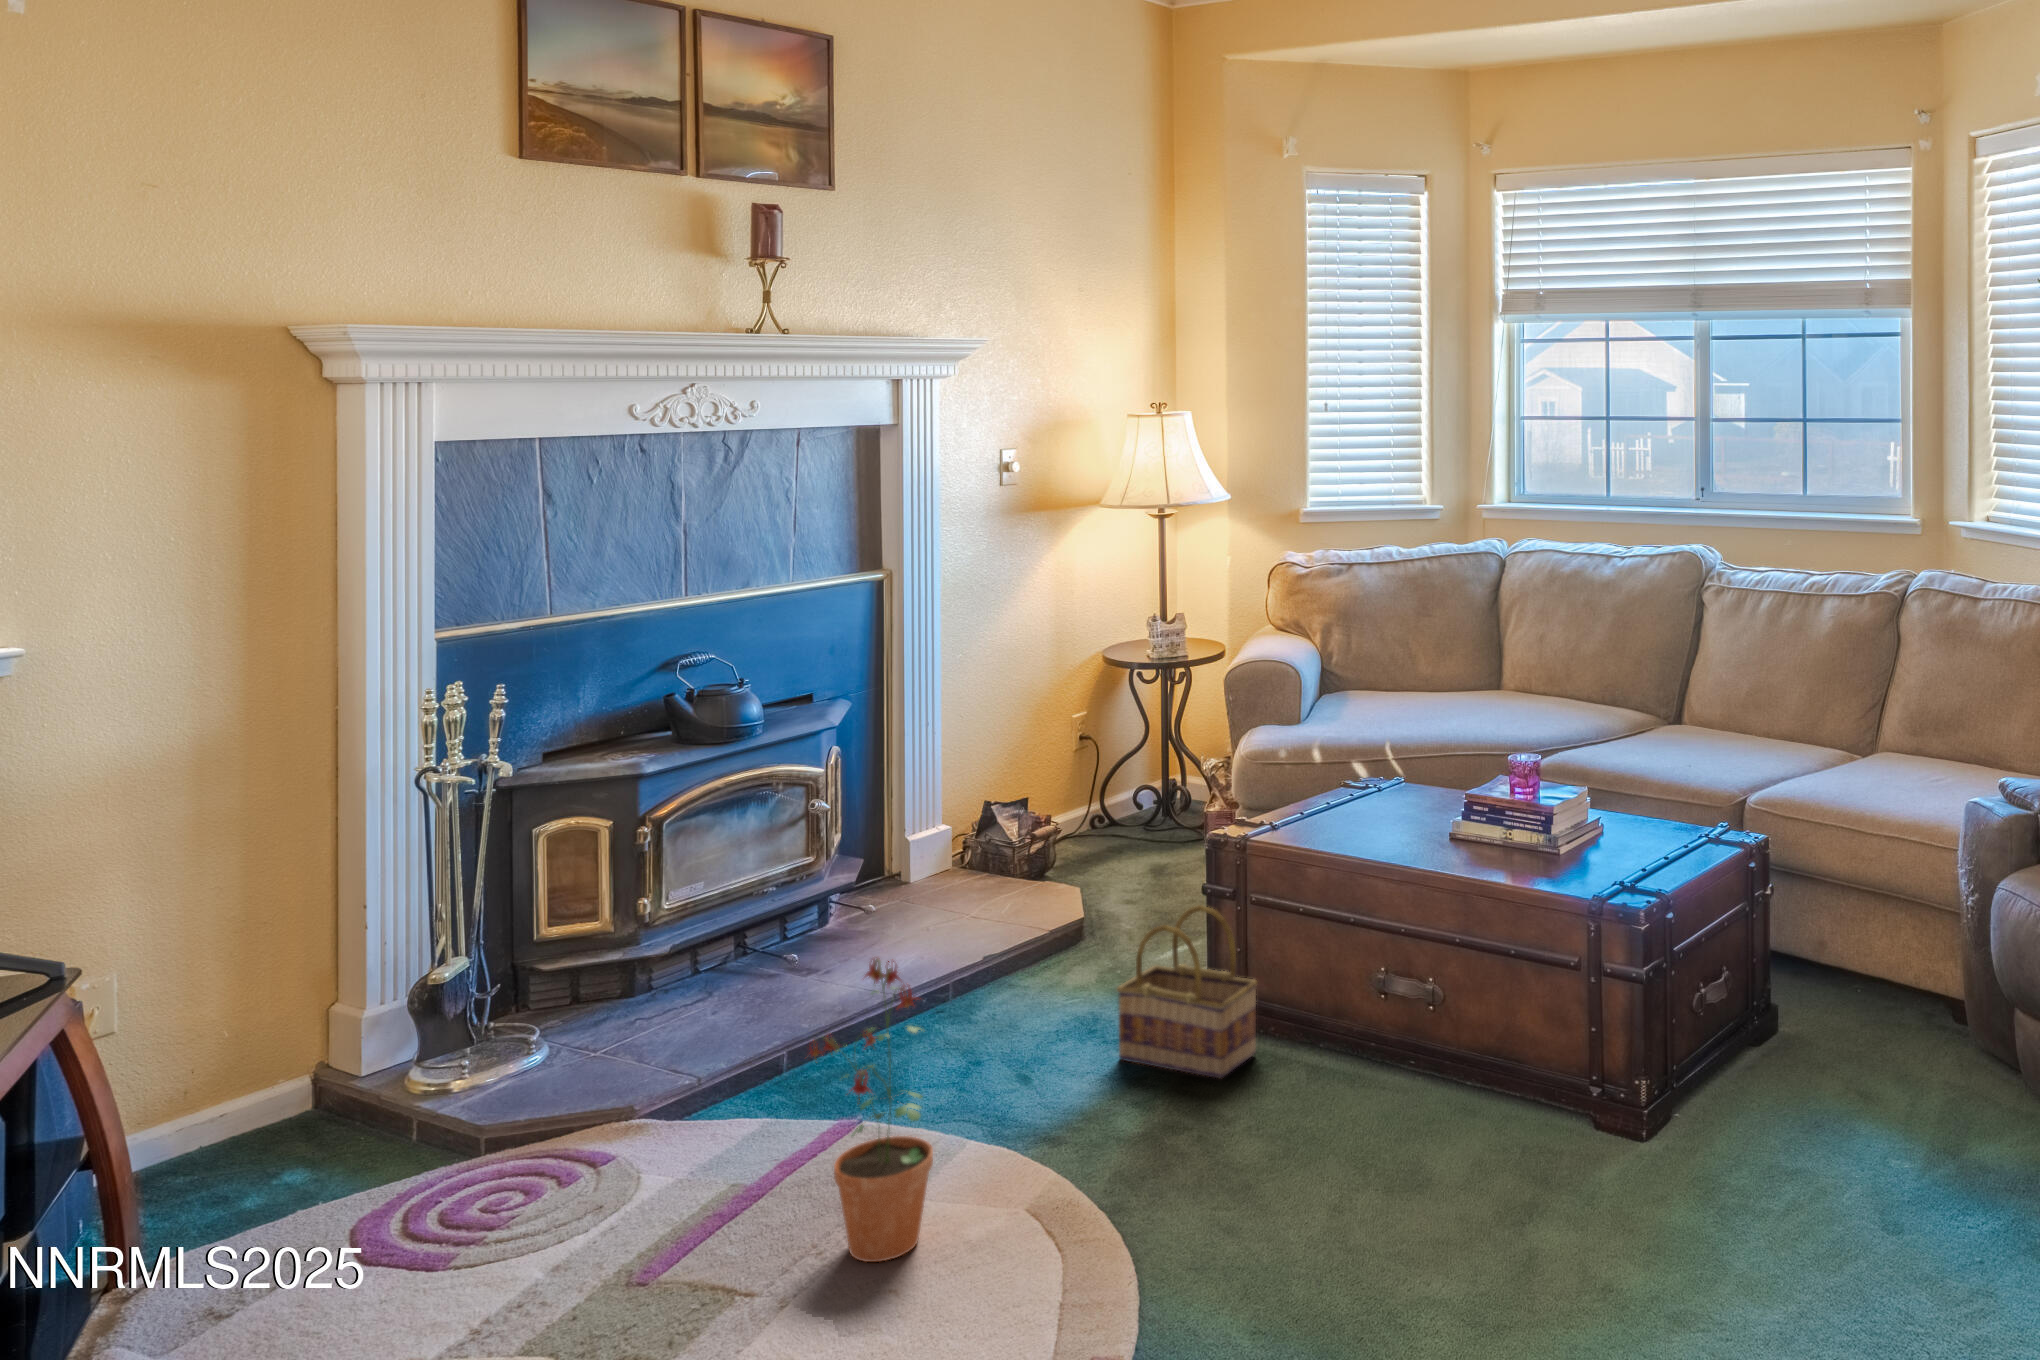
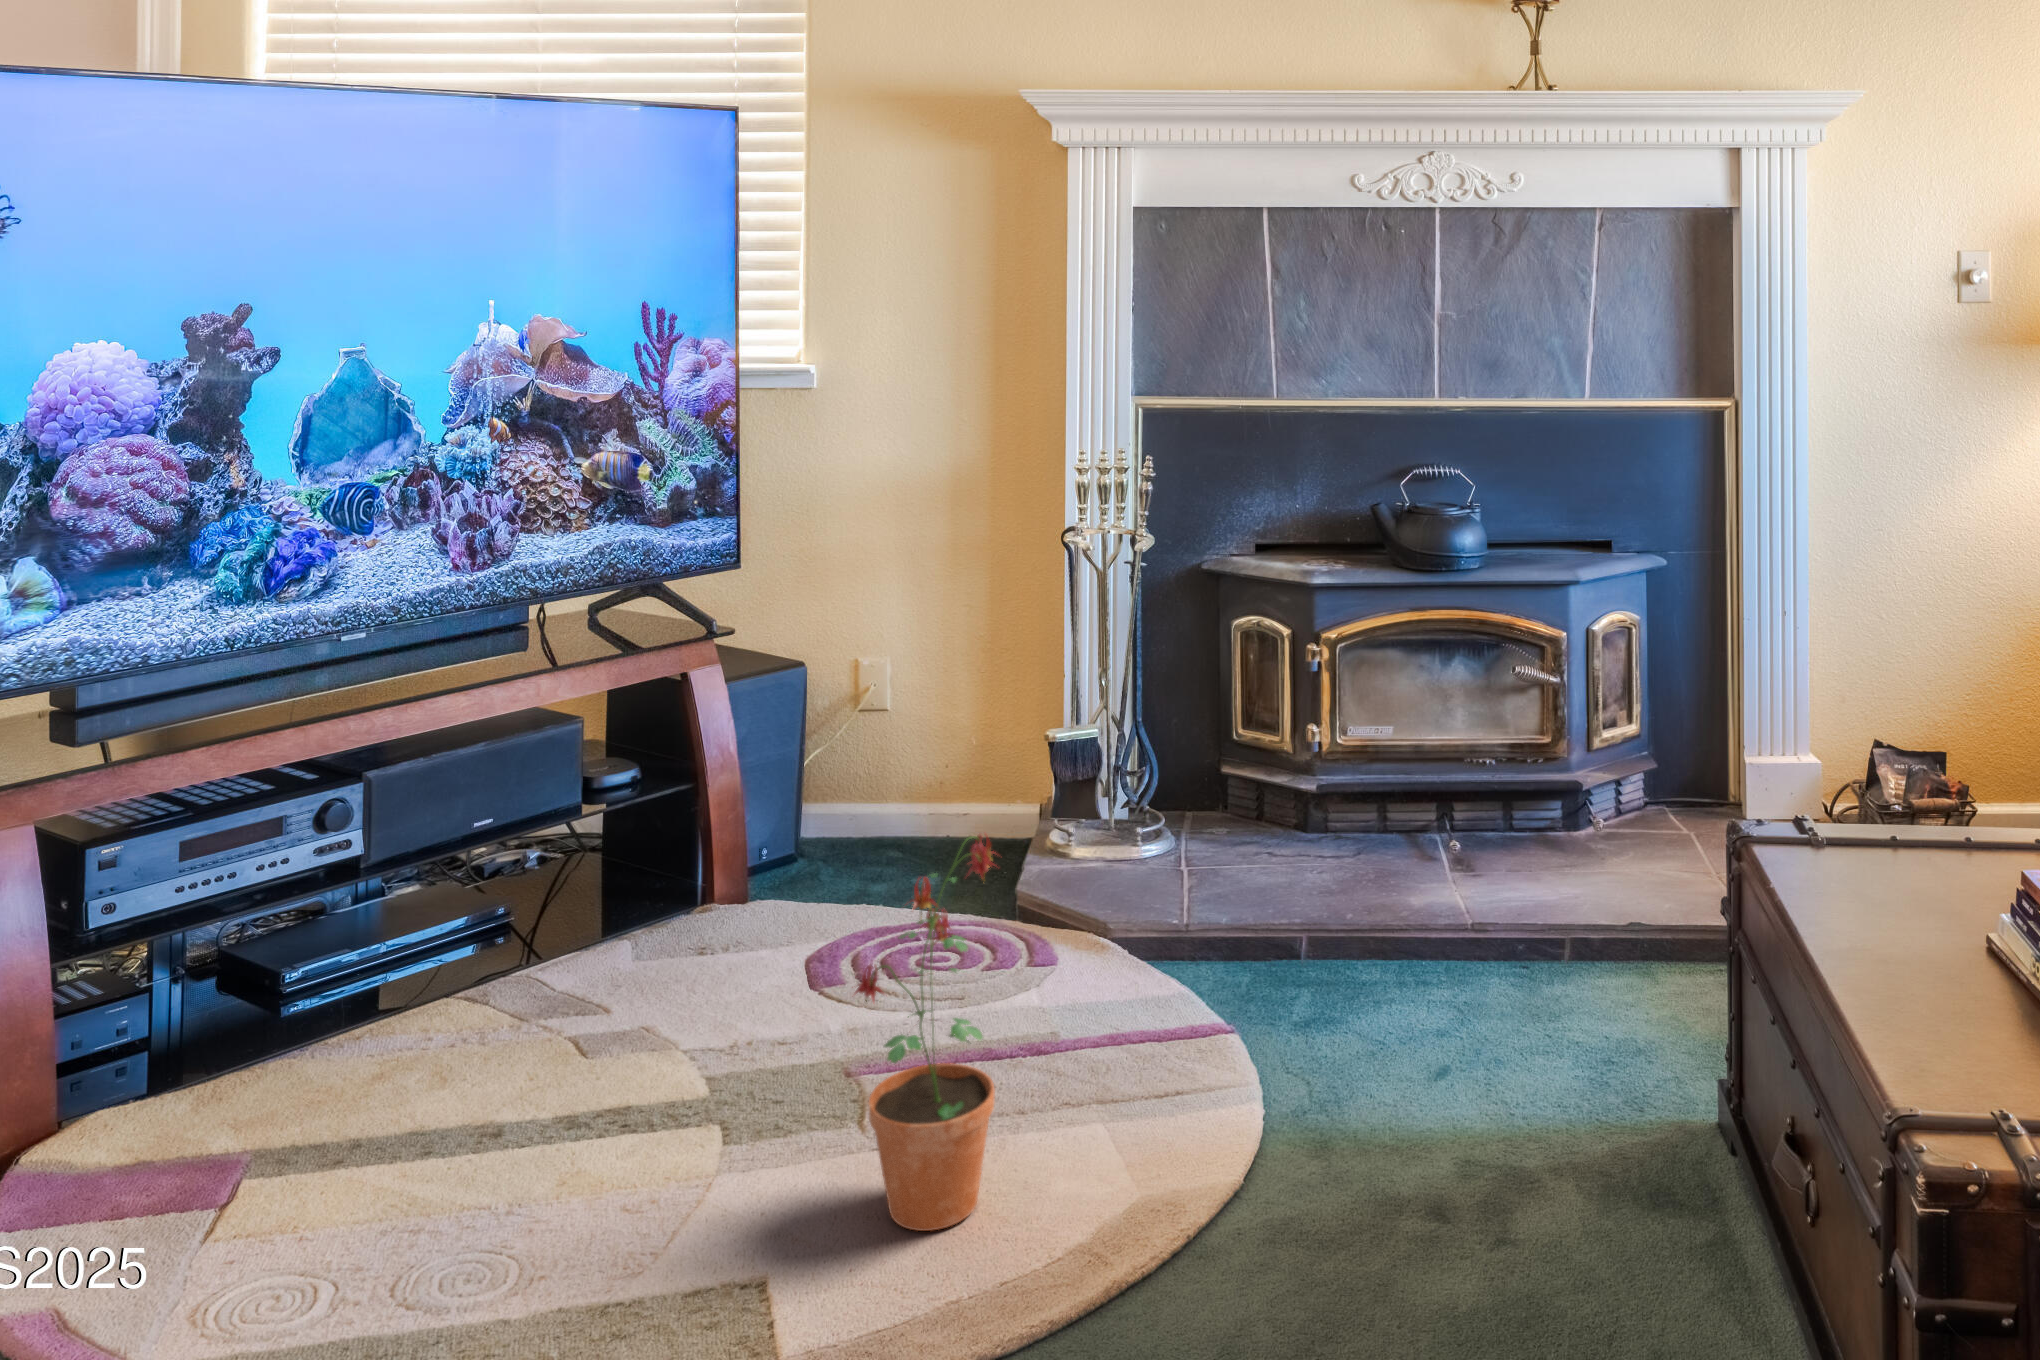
basket: present [1117,905,1257,1078] -> none [1531,963,1701,1266]

